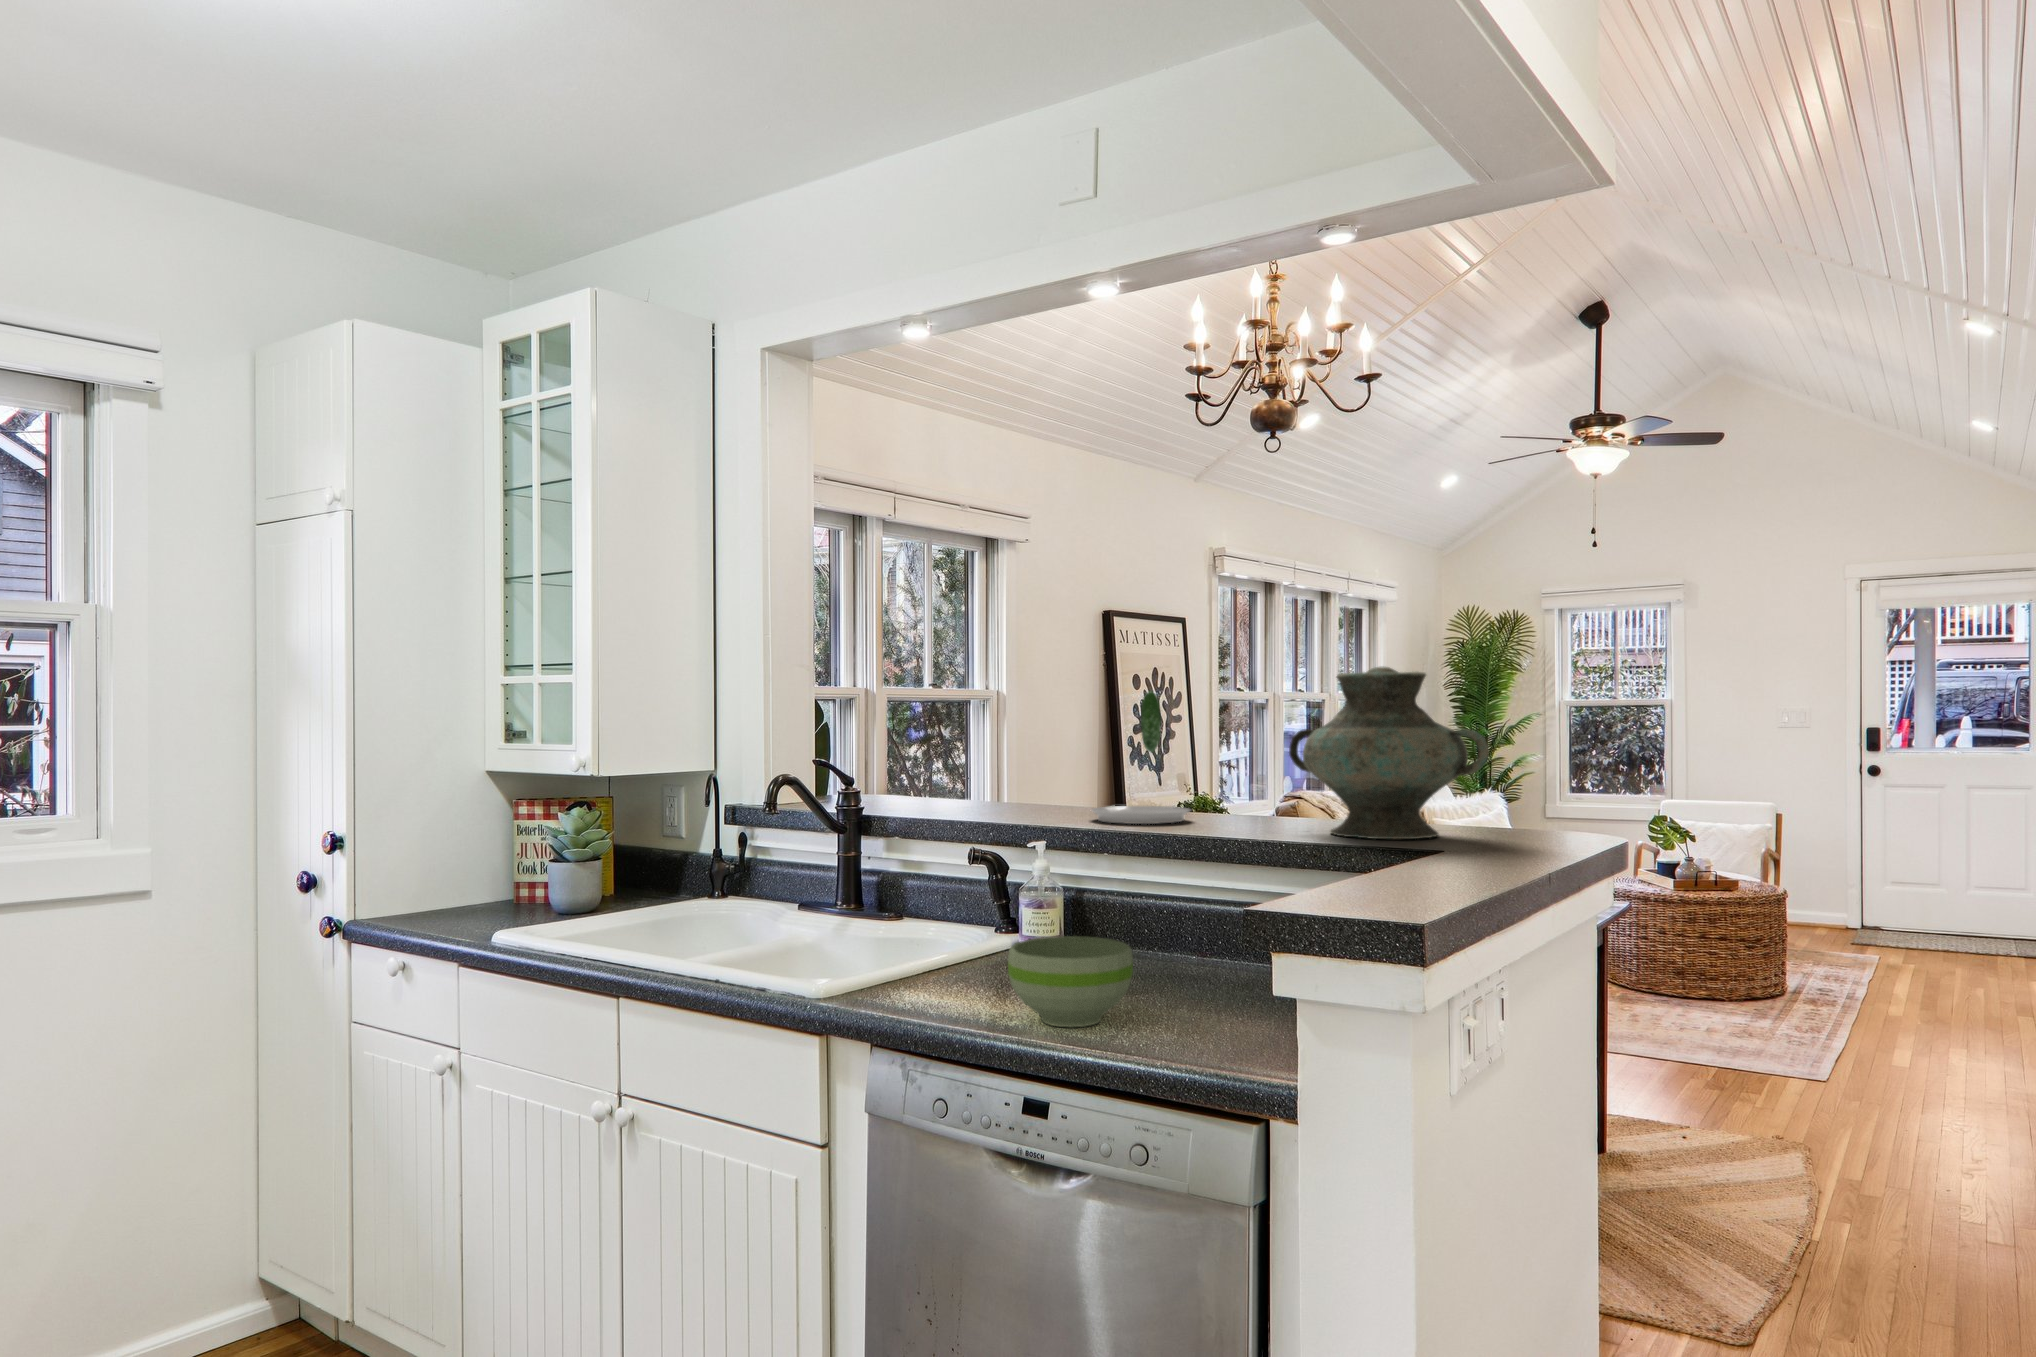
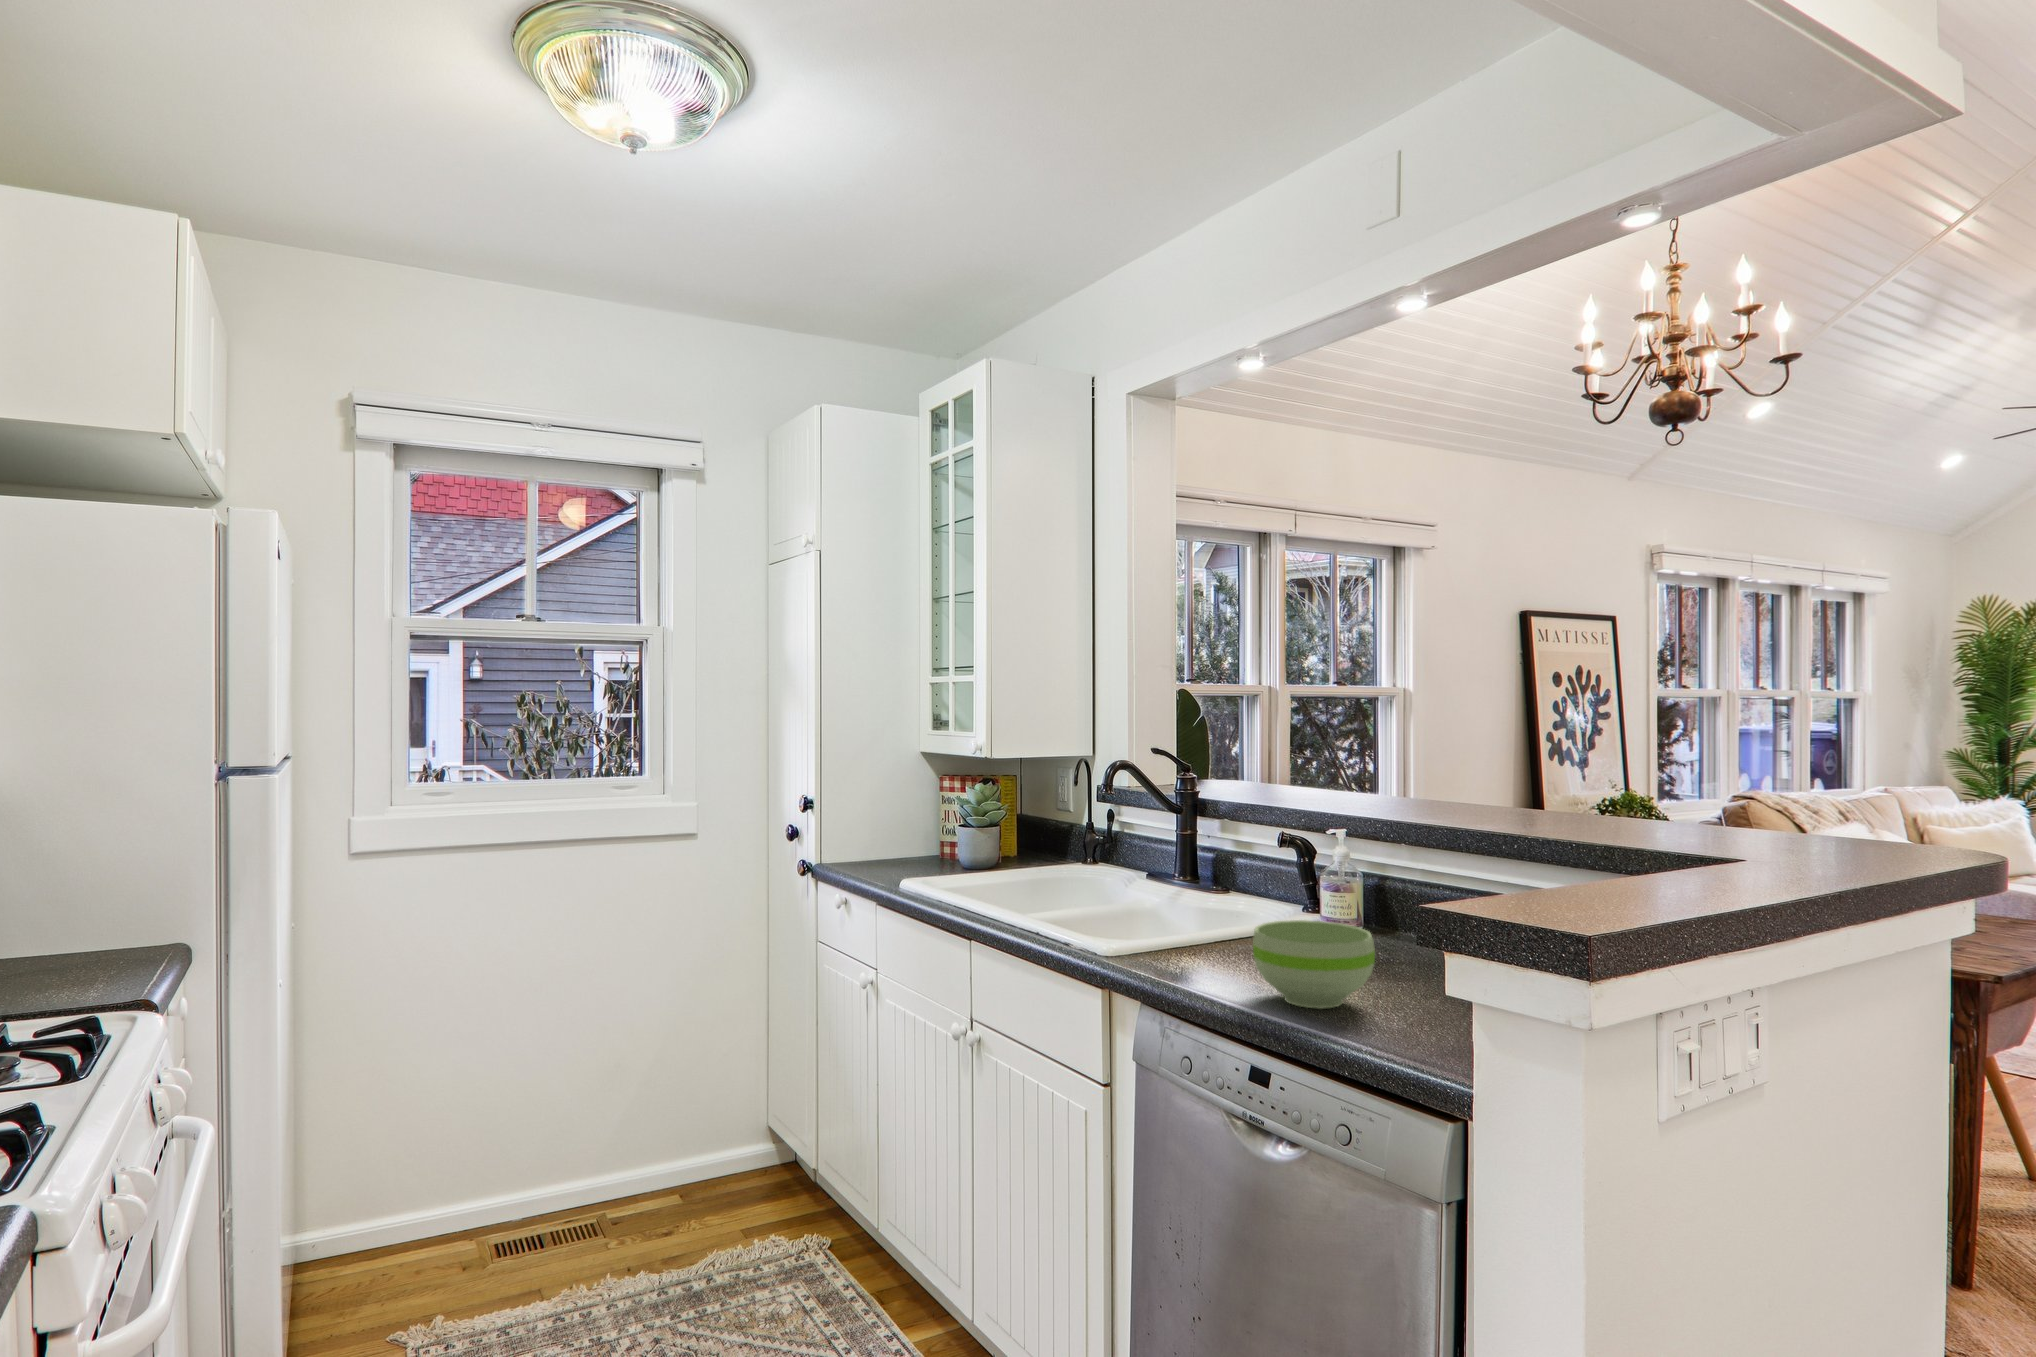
vase: present [1289,667,1488,839] -> none [1613,663,1844,849]
plate: present [1092,691,1190,824] -> none [1408,688,1515,819]

